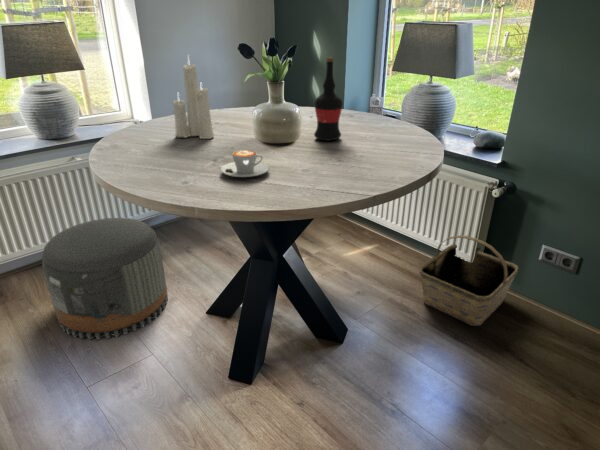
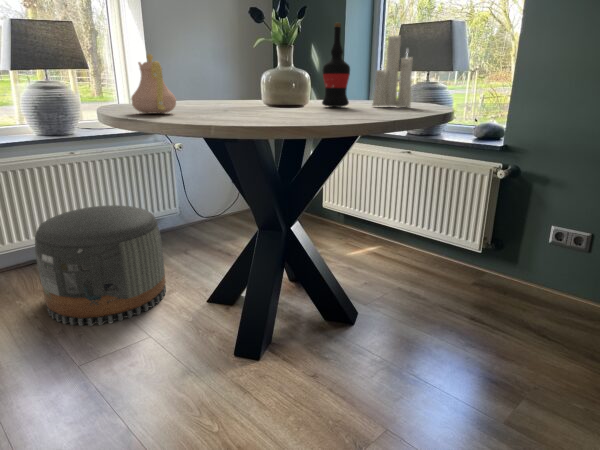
candle: present [173,64,214,139] -> present [372,35,413,107]
teapot: none [123,112,167,172] -> present [131,54,176,113]
coffee cup: present [221,150,269,177] -> none [232,93,282,116]
basket: present [419,235,518,326] -> none [429,218,530,309]

